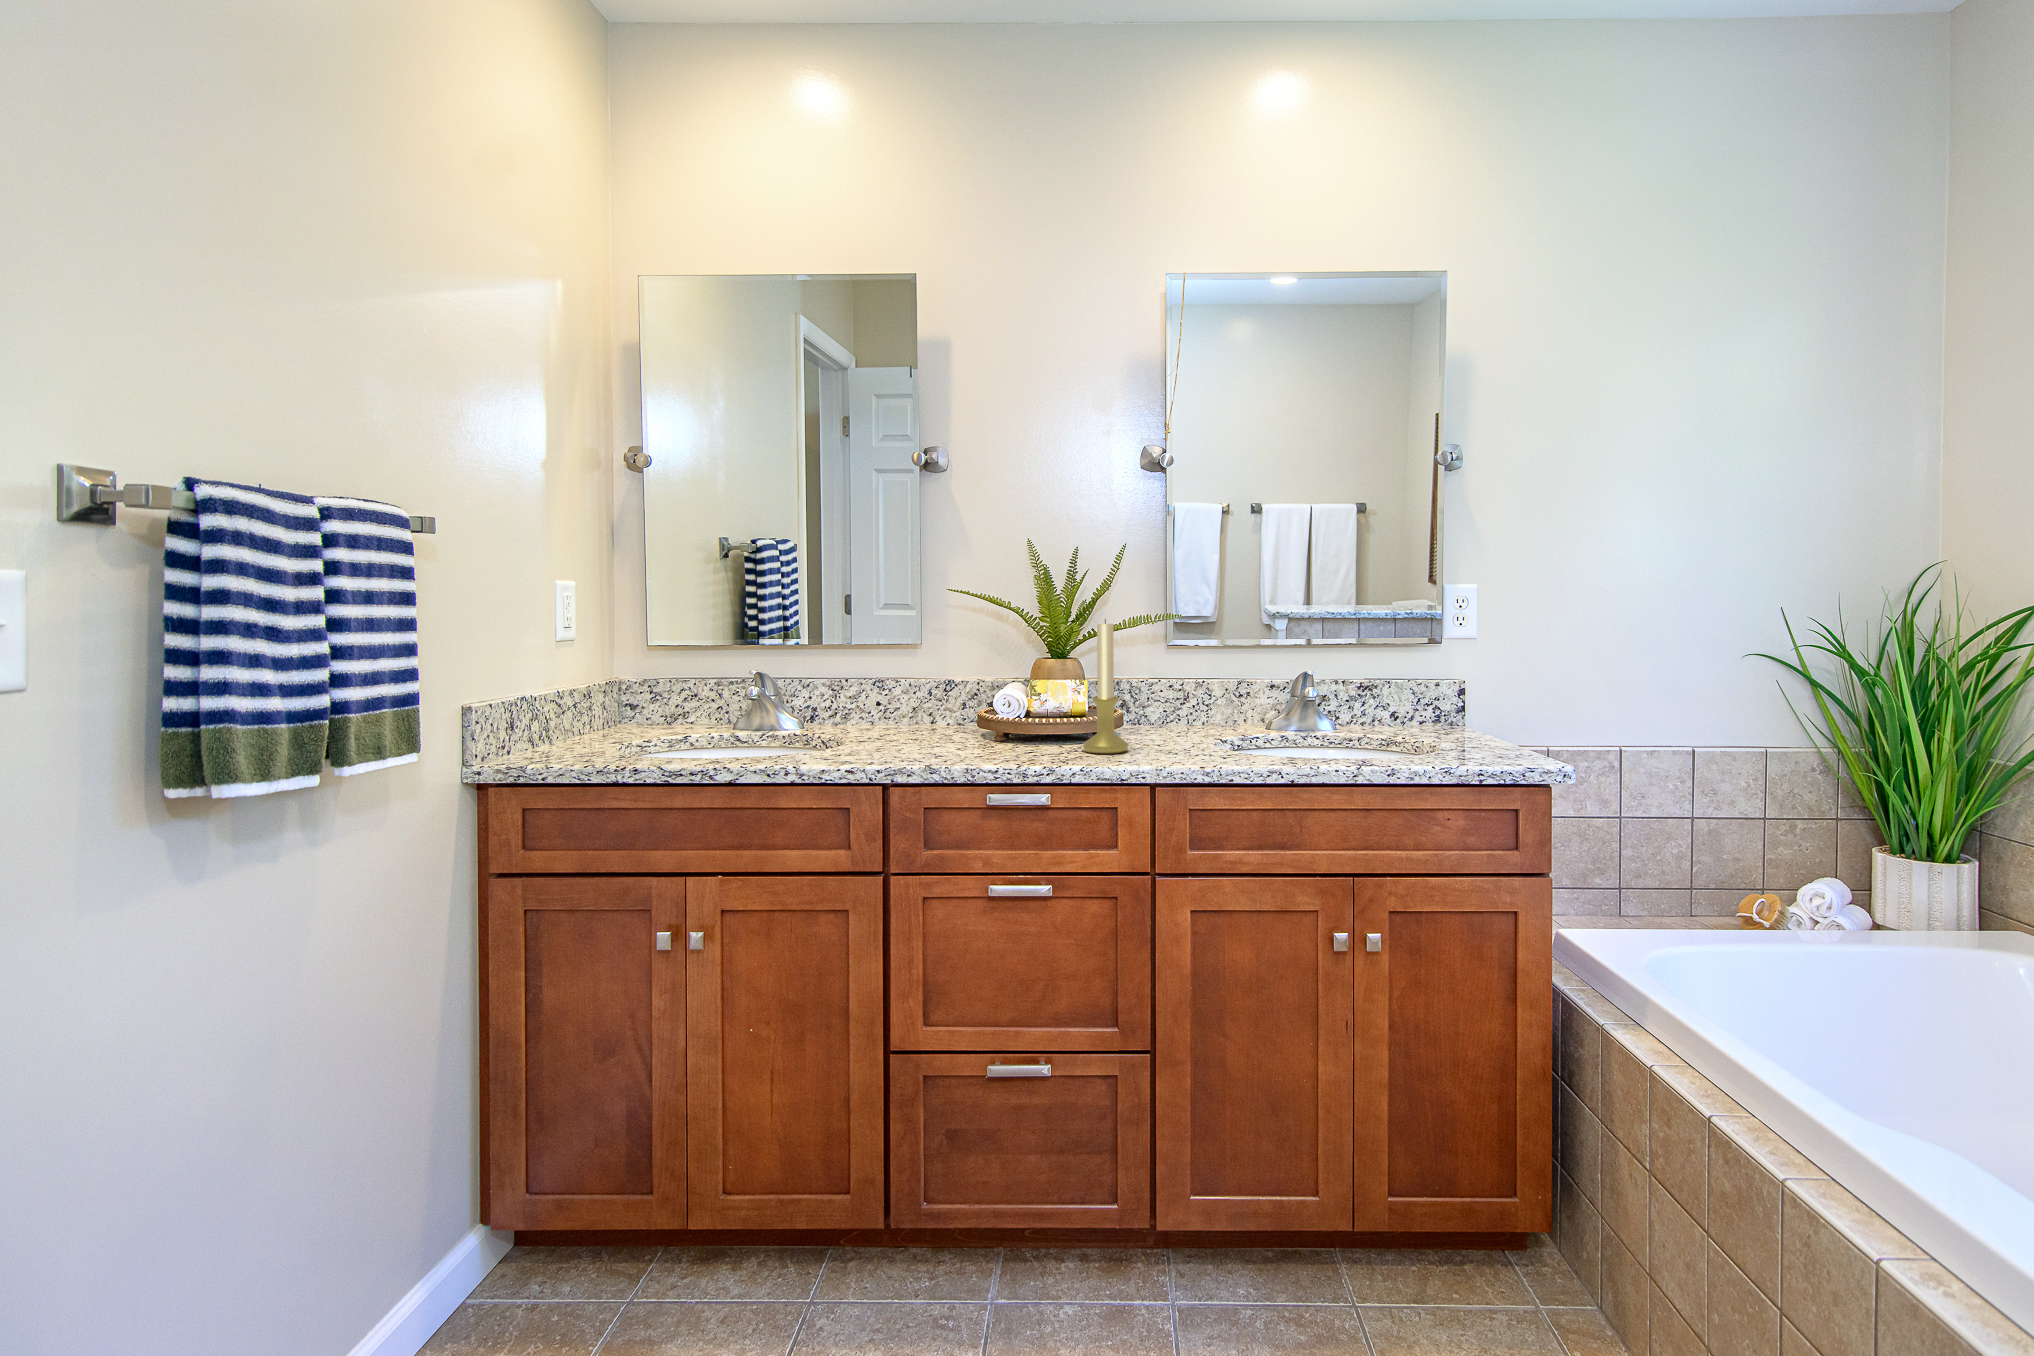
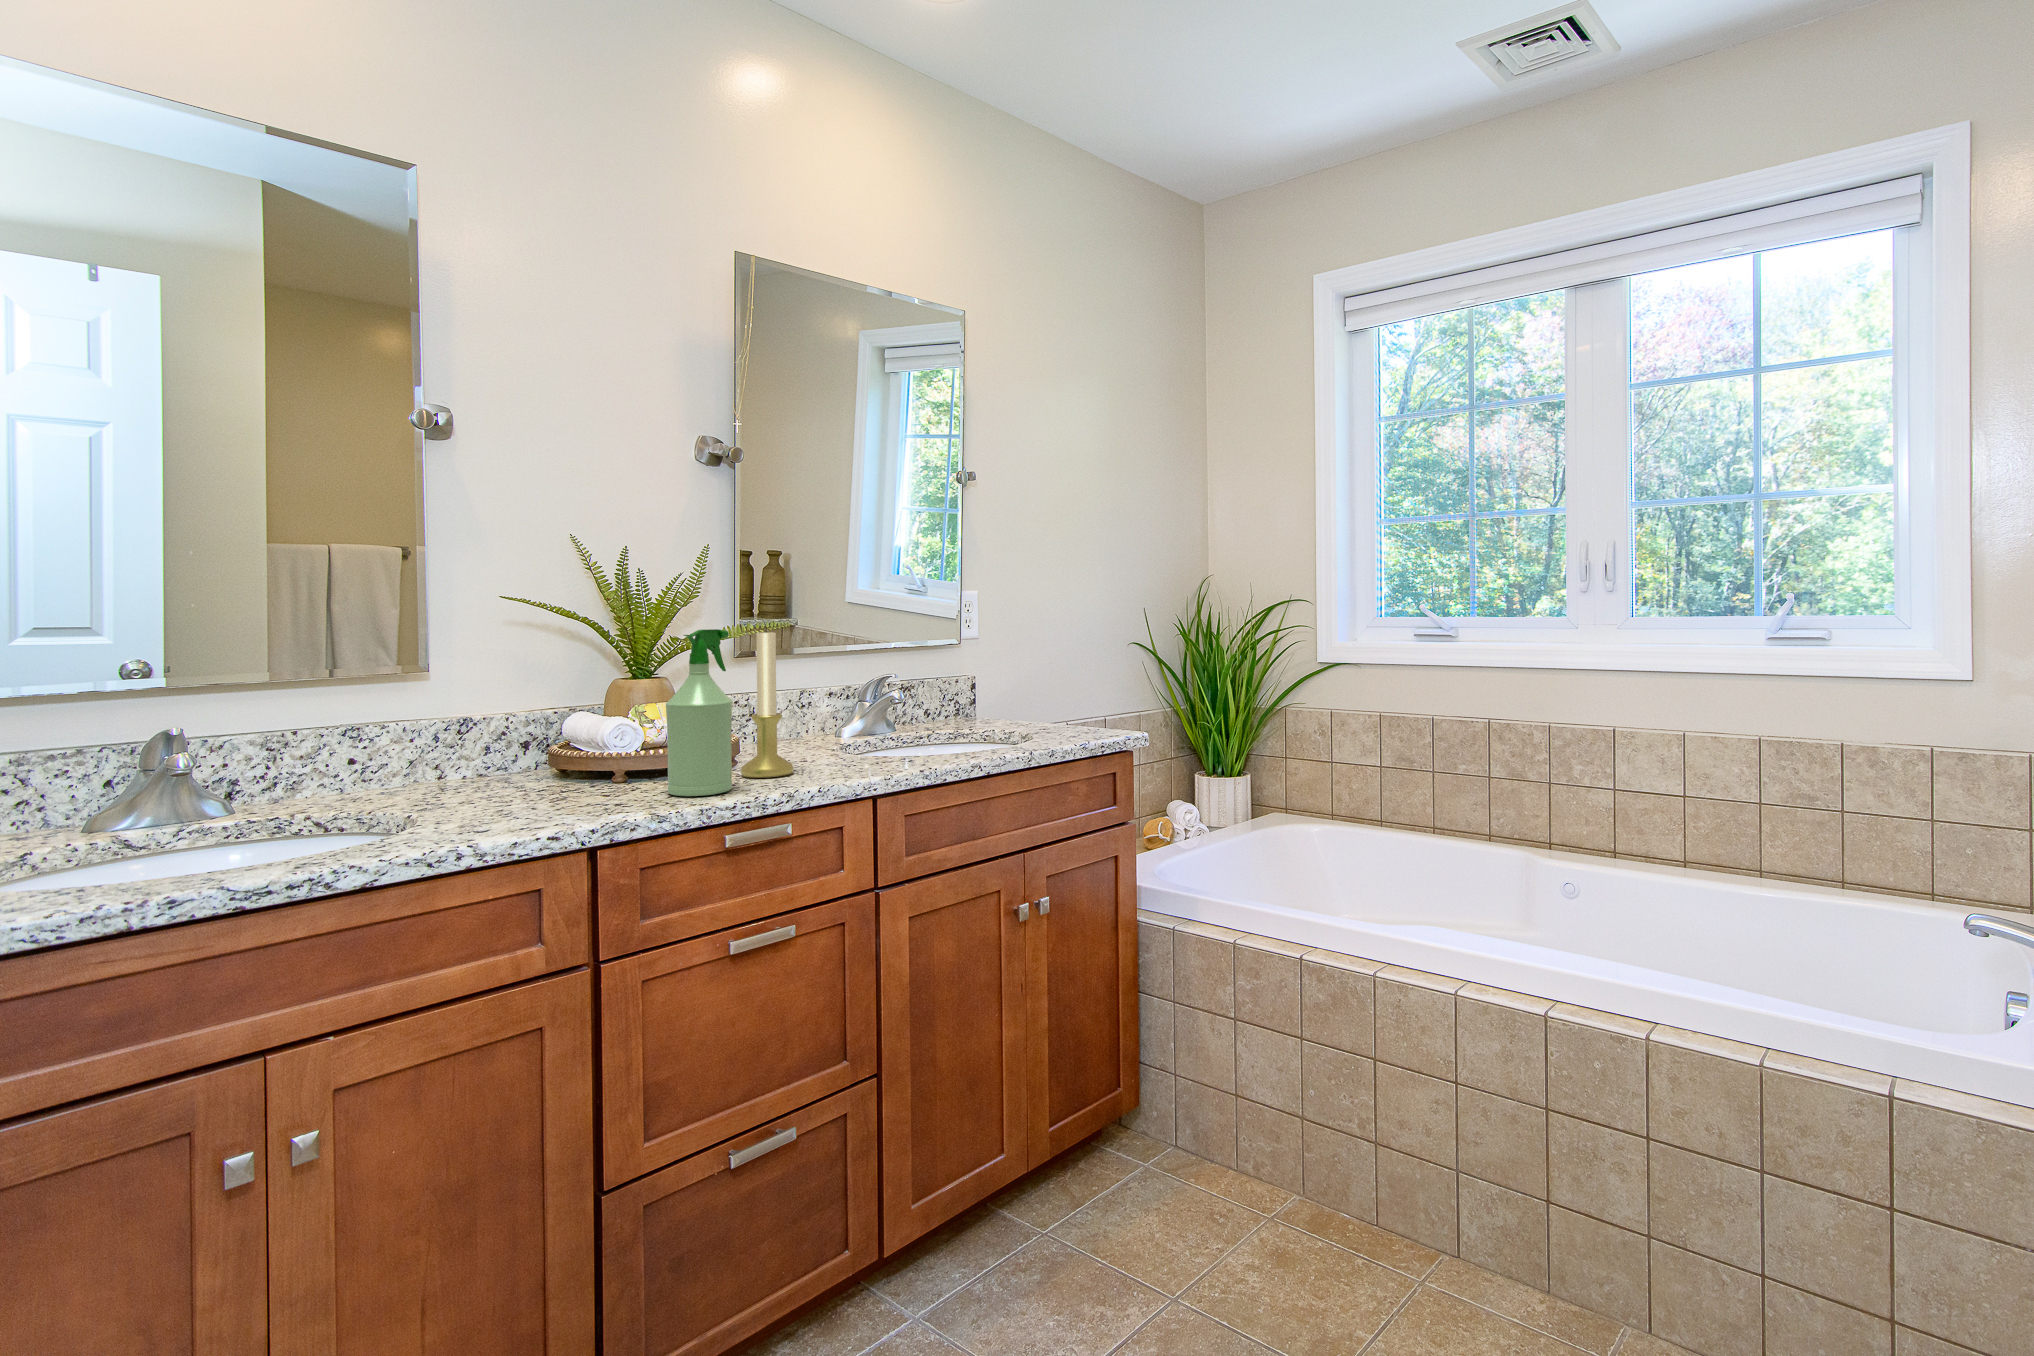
spray bottle: none [993,619,1052,759] -> present [666,629,733,796]

